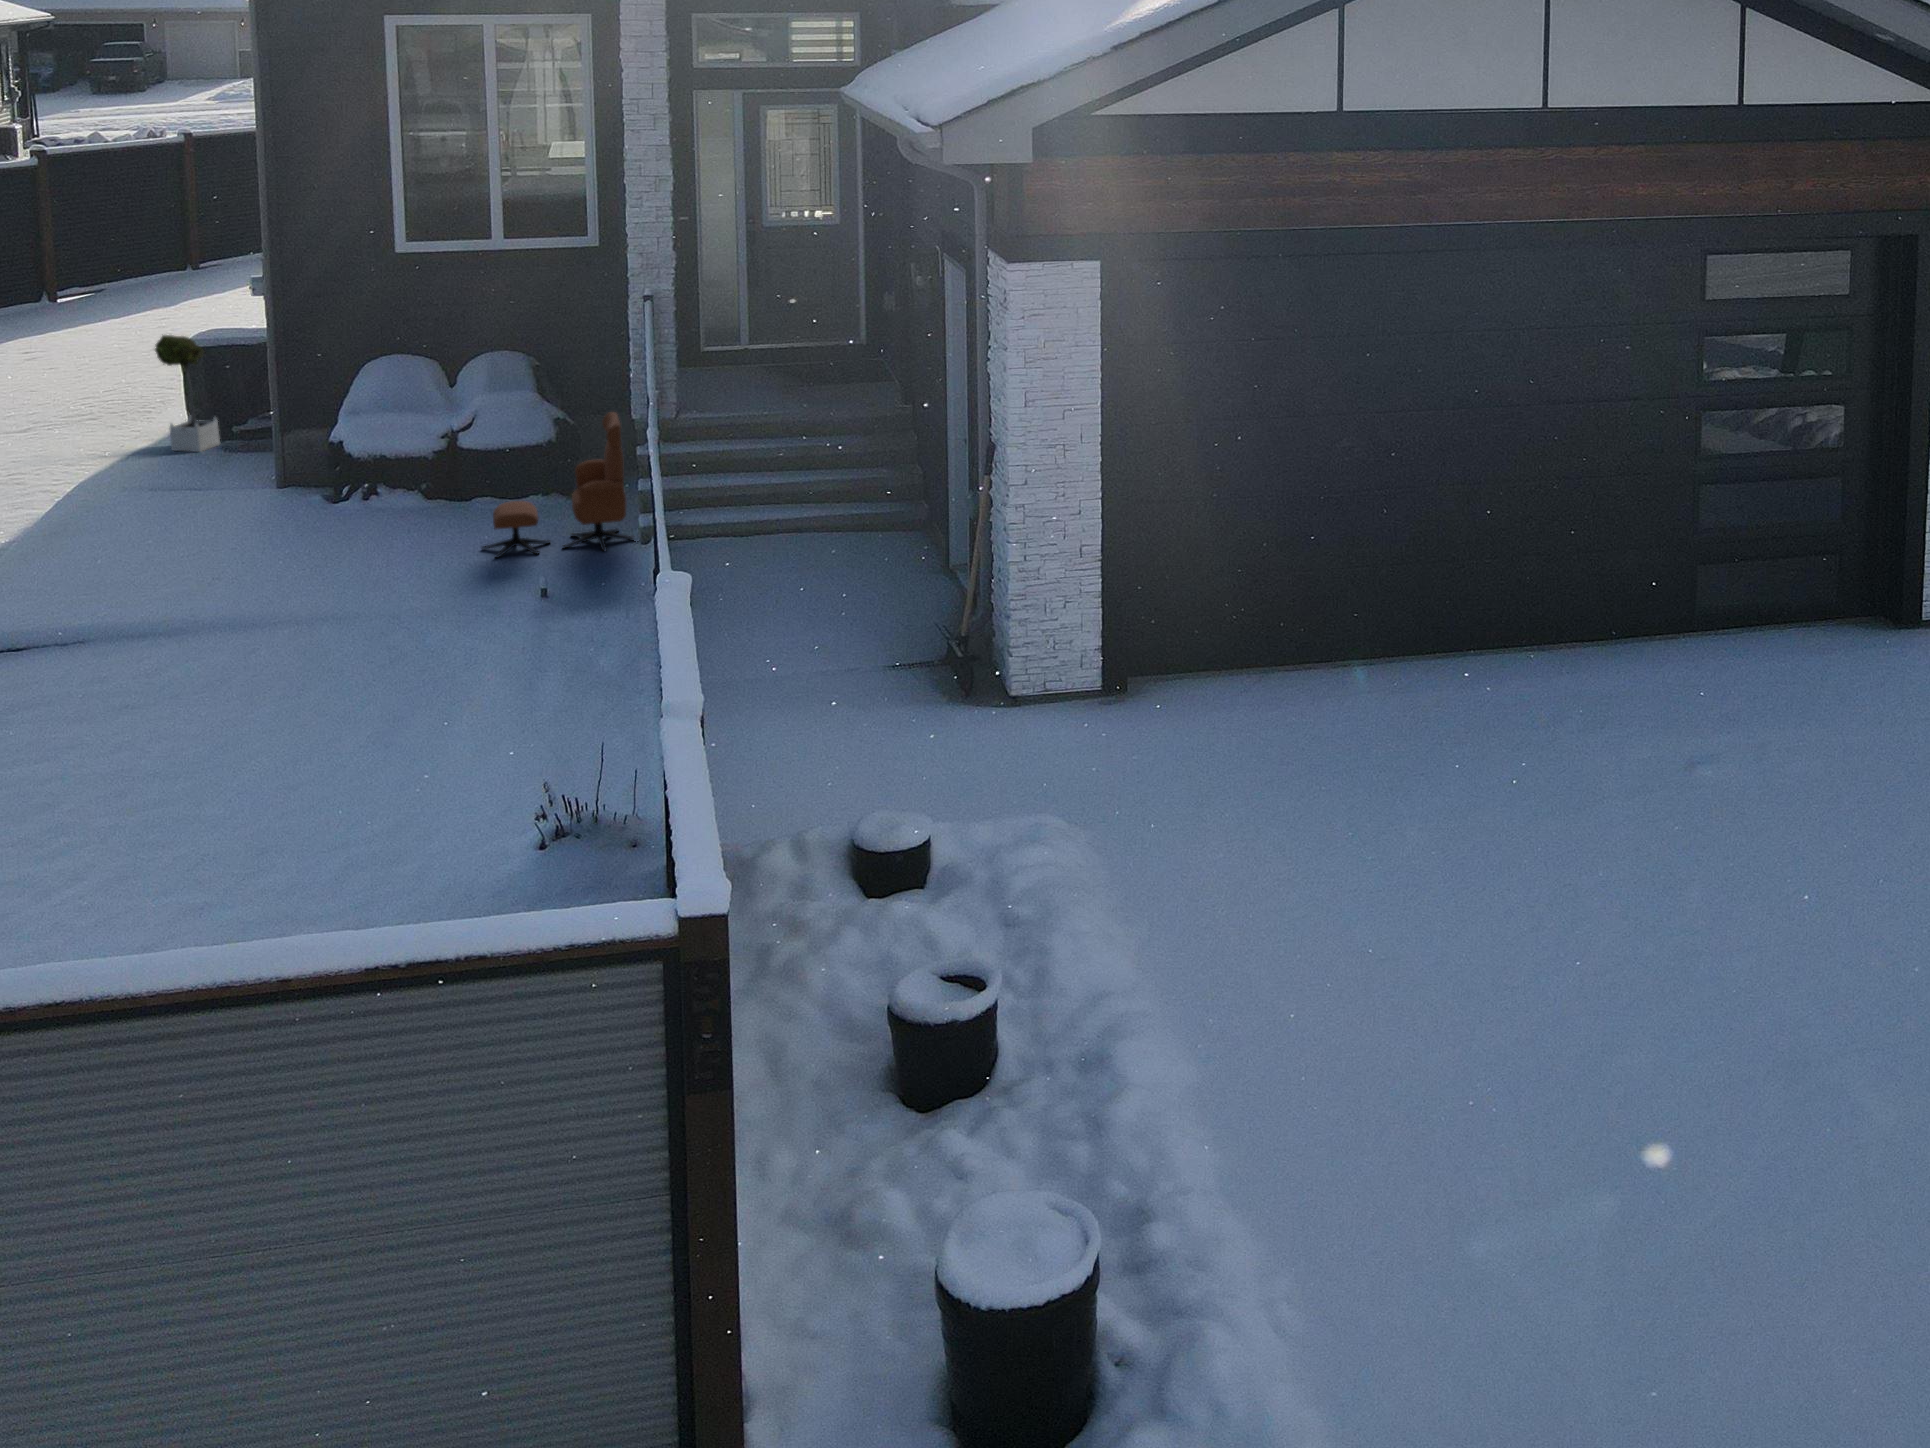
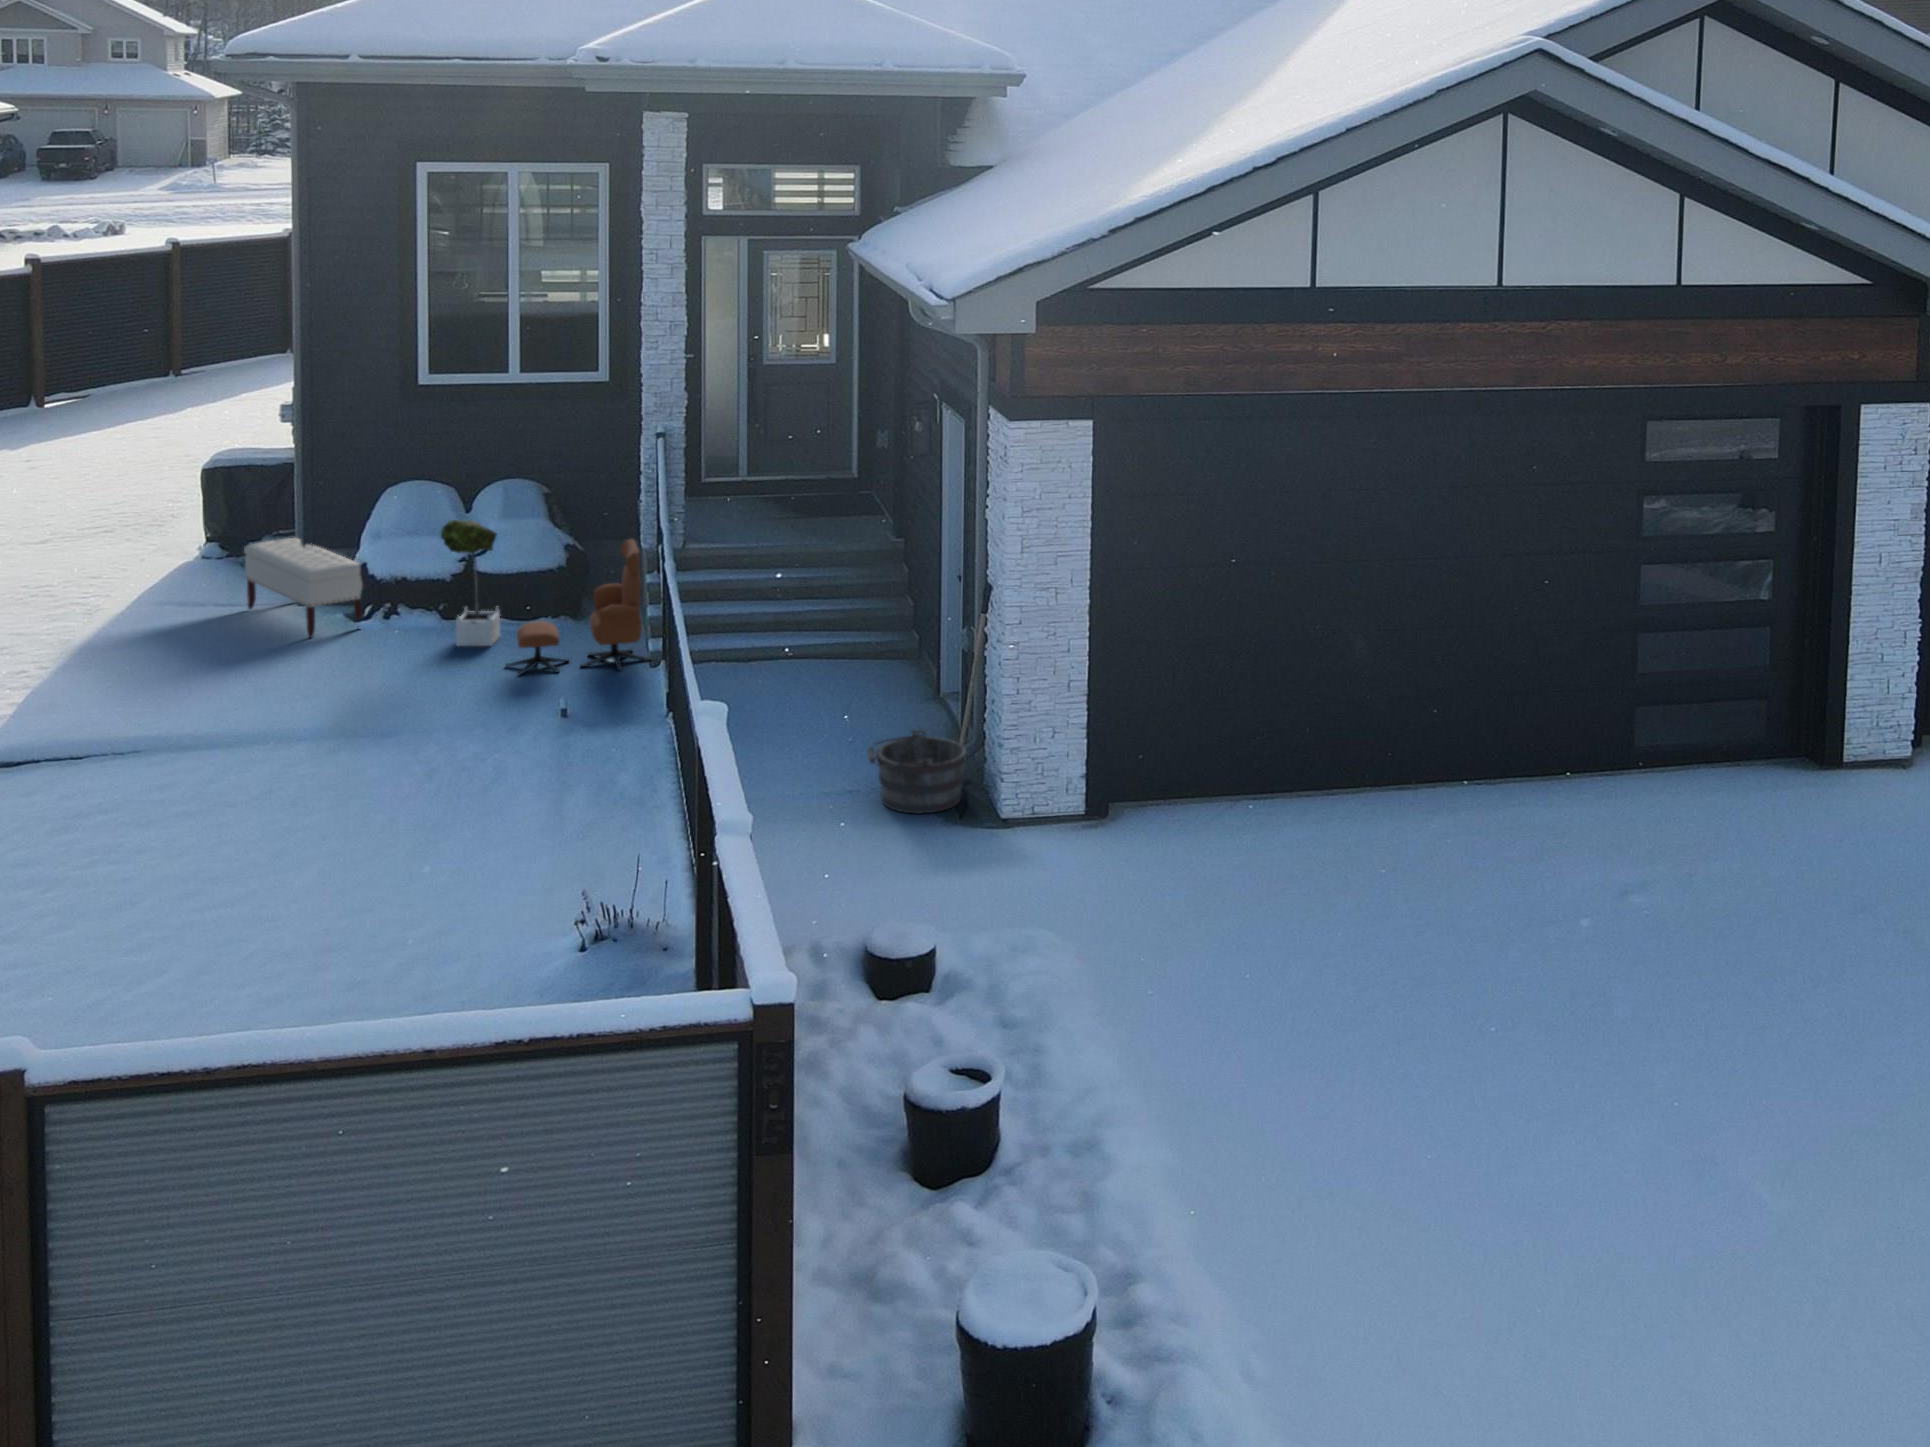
potted tree: present [155,335,220,452] -> present [441,520,500,646]
bench: none [204,419,333,524] -> present [244,538,362,638]
bucket: none [862,605,972,695] -> present [868,729,967,813]

